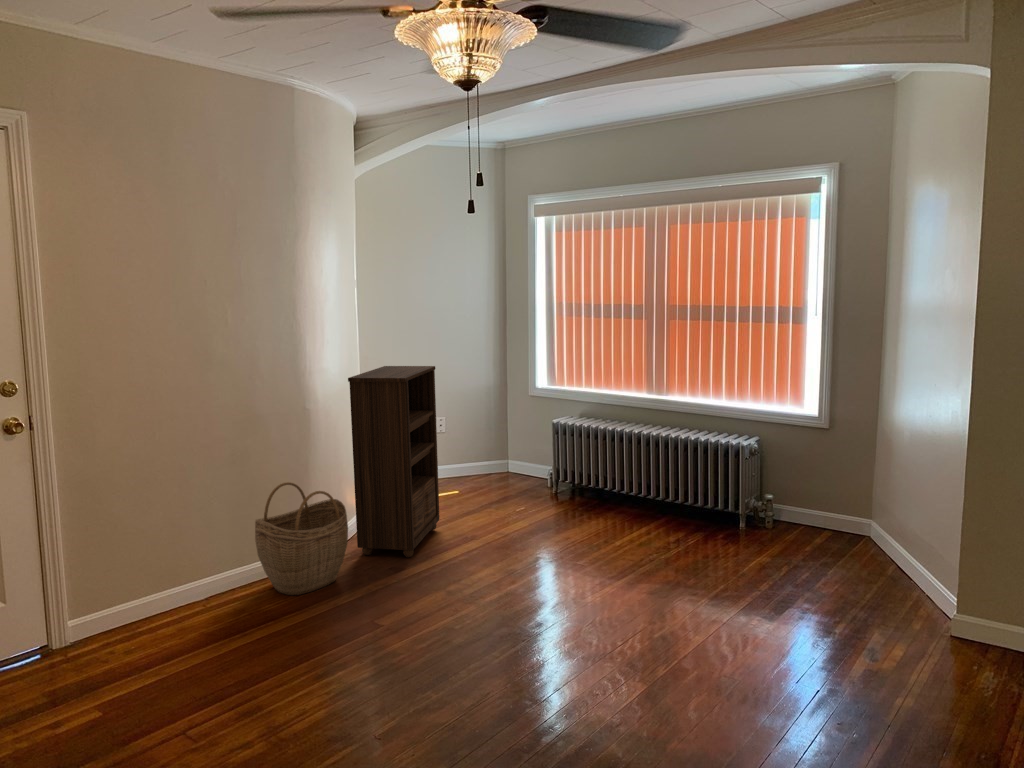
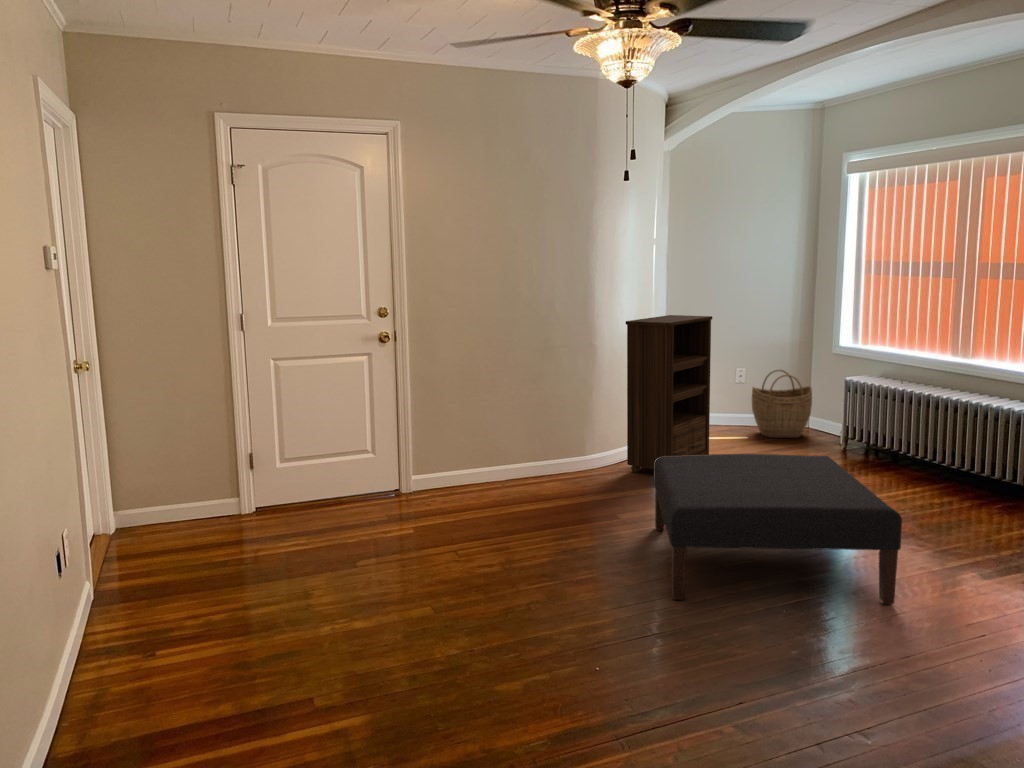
woven basket: present [255,482,348,595] -> present [752,370,812,438]
ottoman: none [433,517,739,742] -> present [653,454,902,604]

